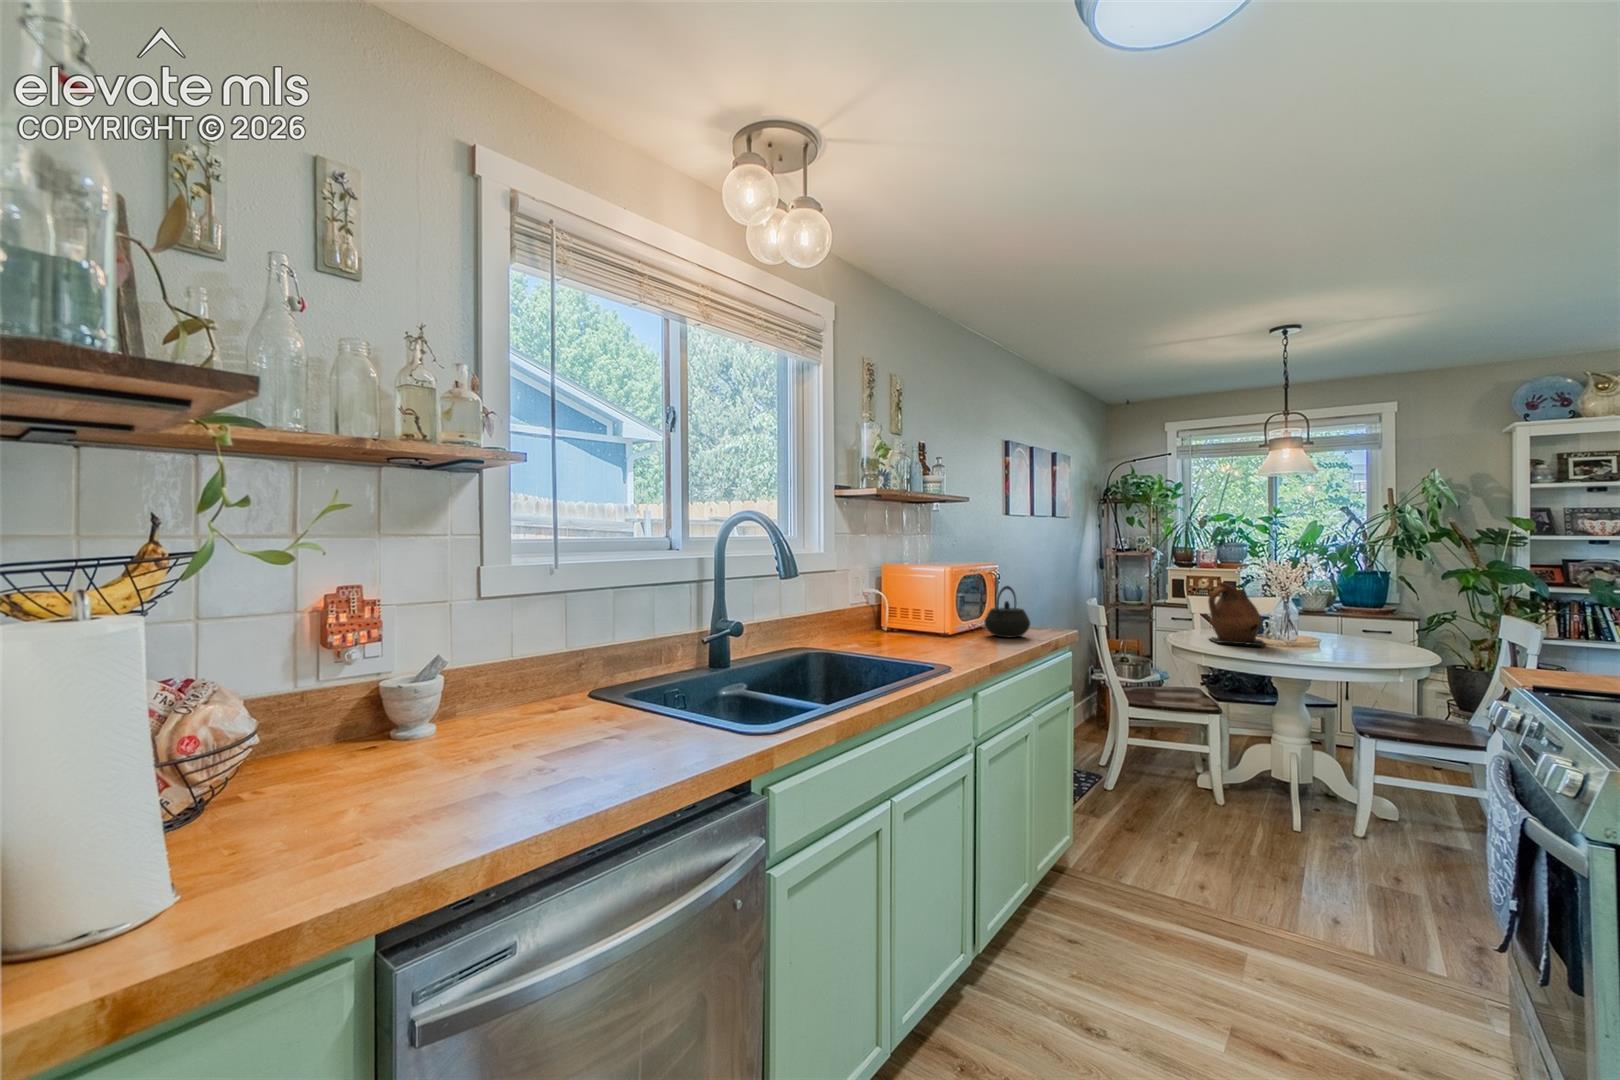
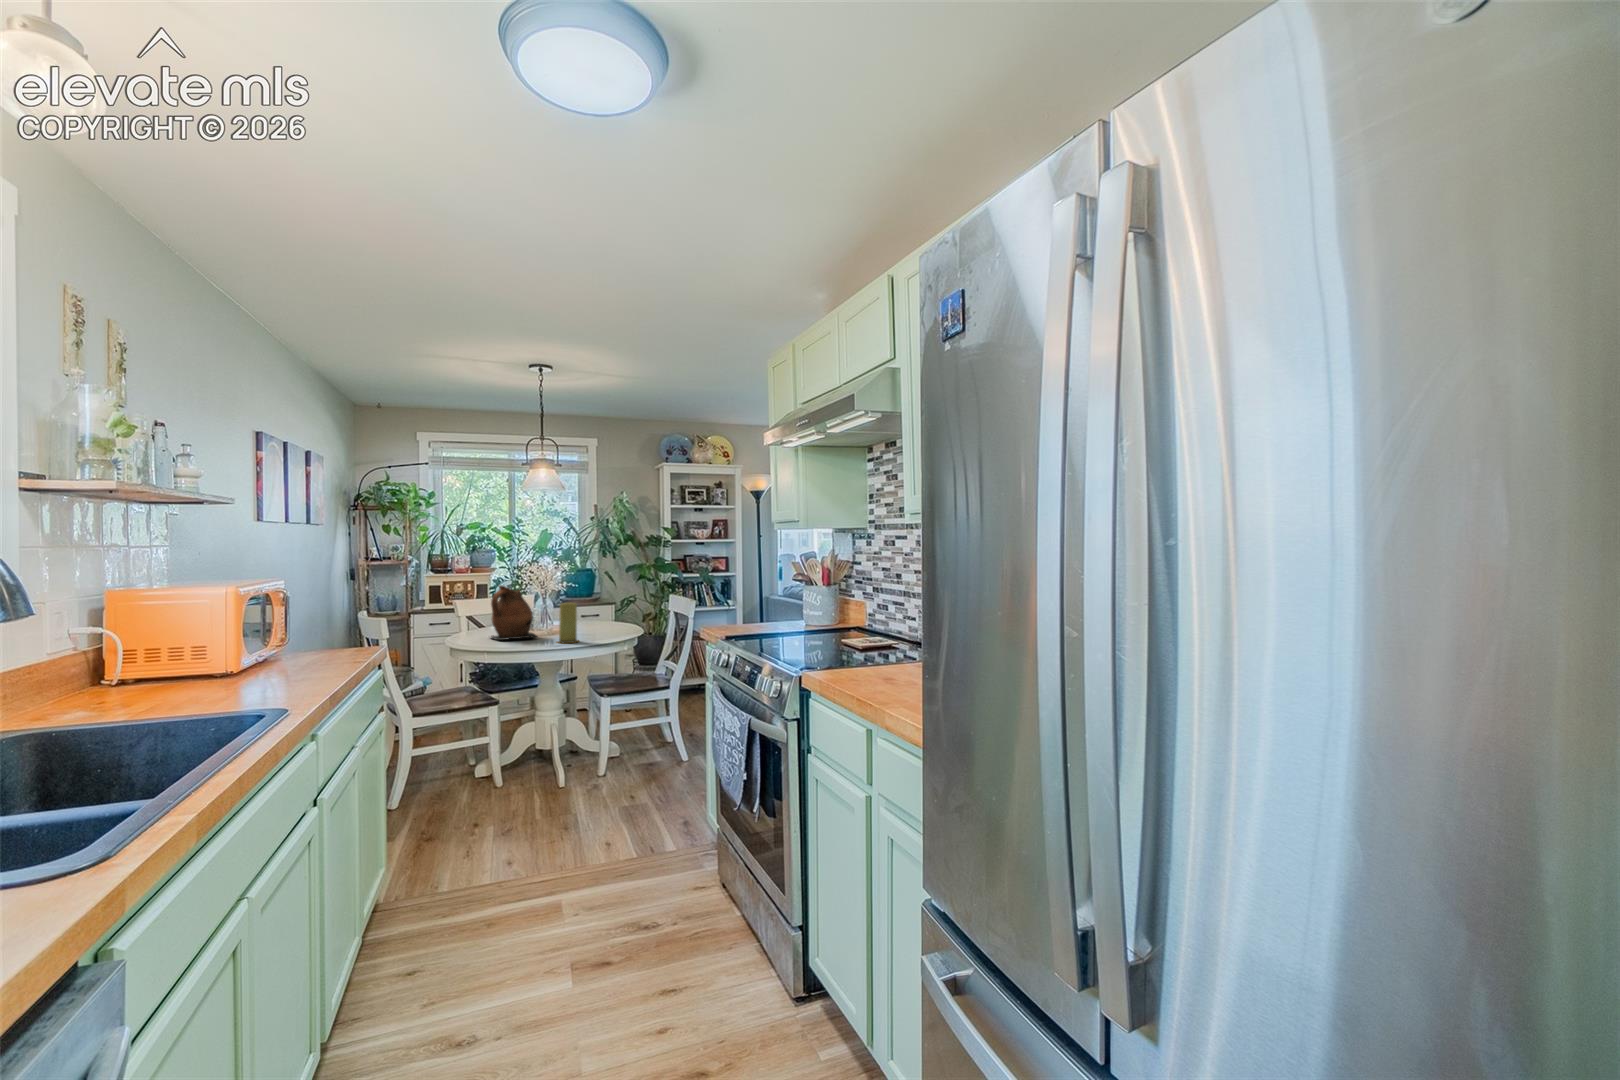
kettle: present [984,586,1030,638] -> none [276,606,342,668]
candle: none [1286,608,1320,659] -> present [557,603,579,643]

